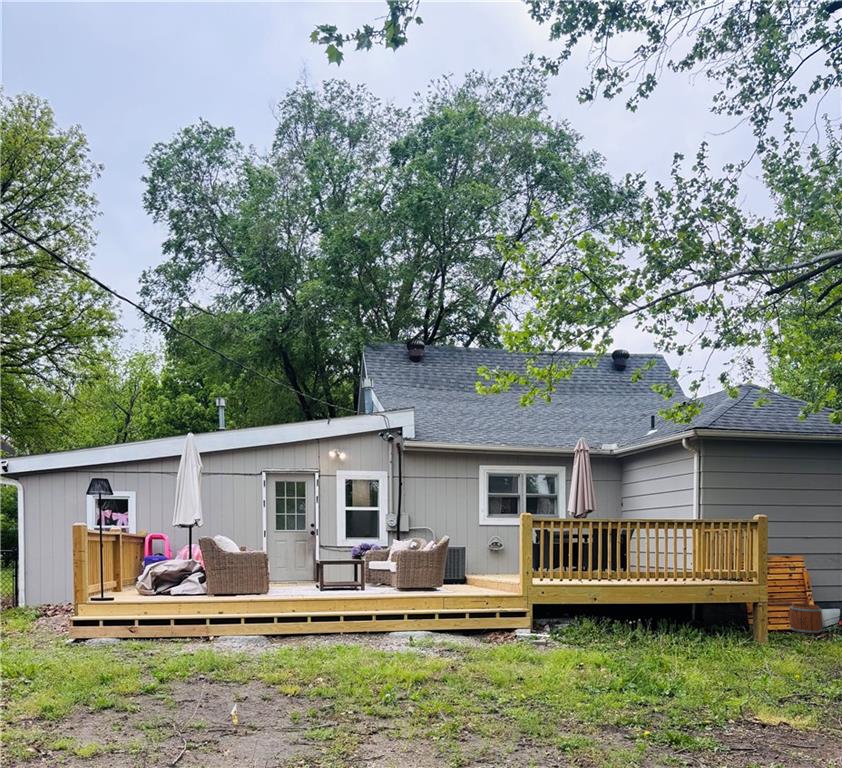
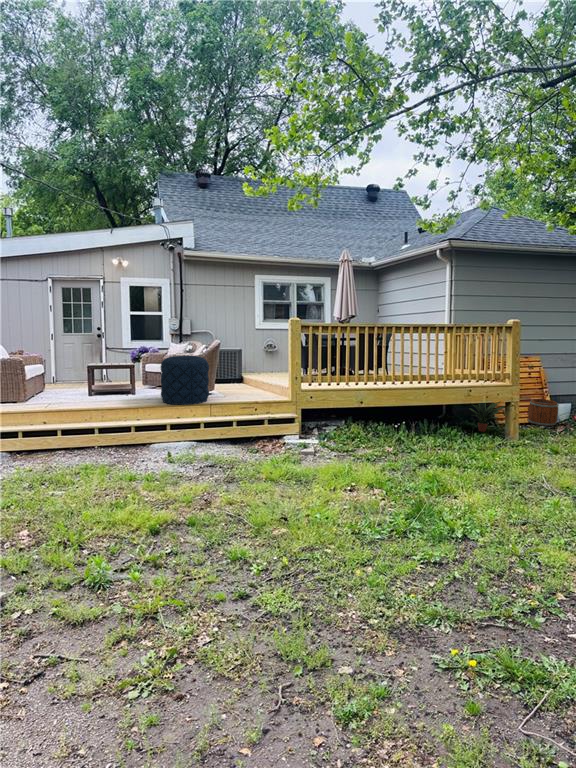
pouf: none [396,550,442,597] -> present [161,356,209,405]
potted plant: none [711,591,749,635] -> present [470,402,504,432]

